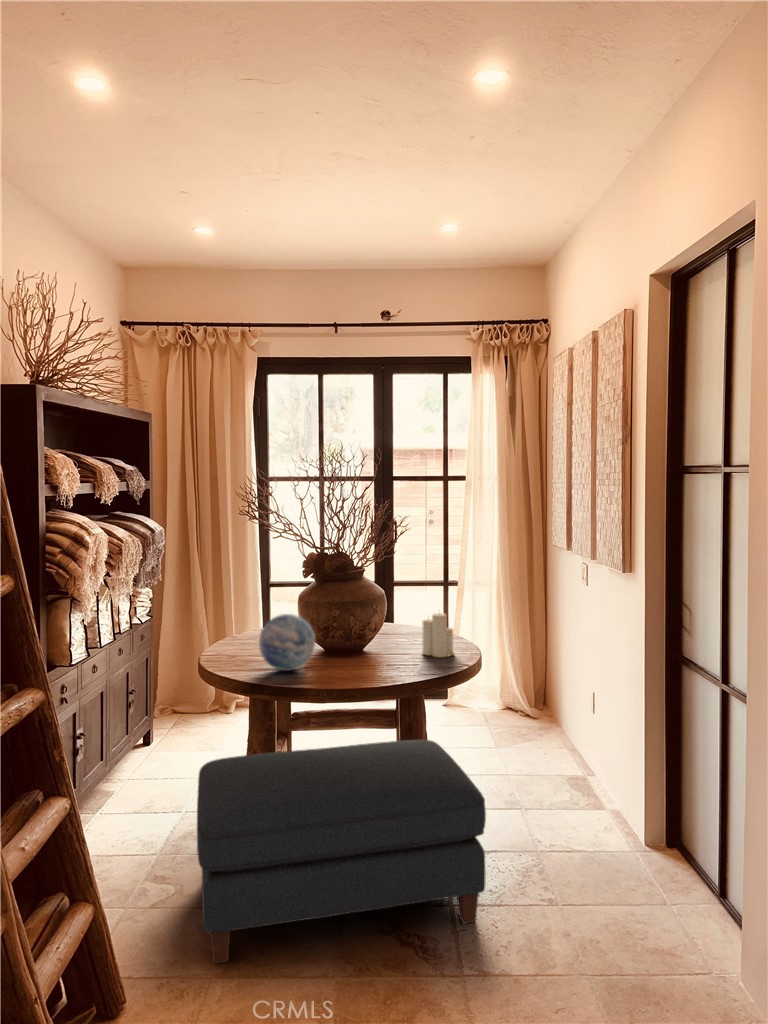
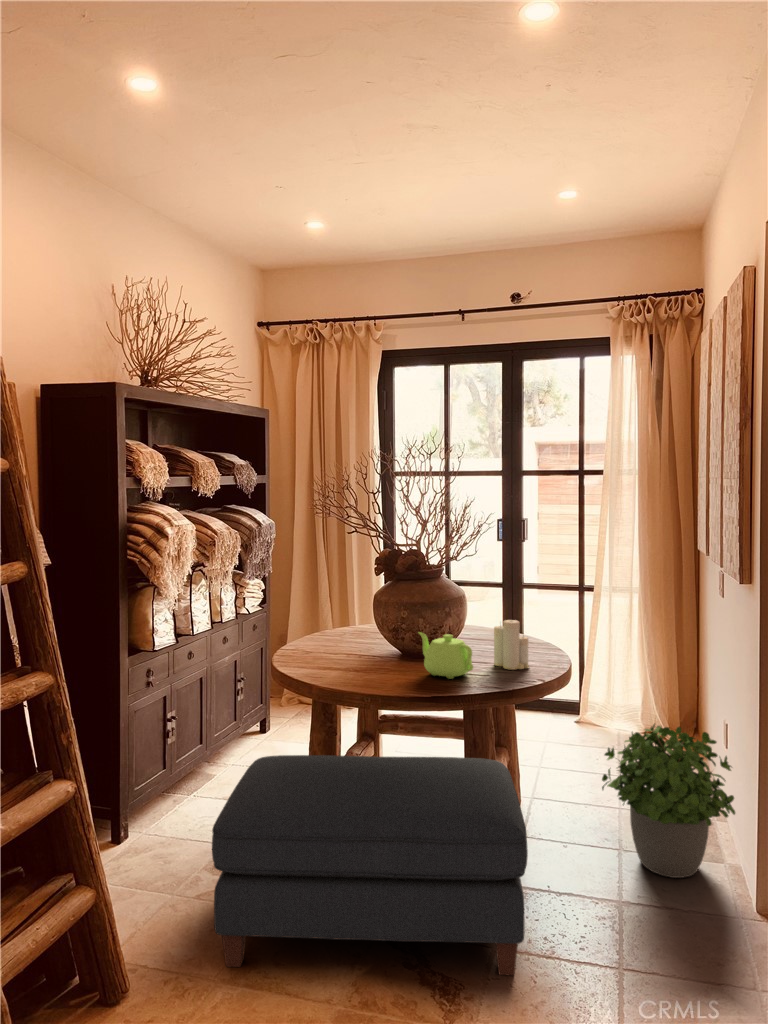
decorative orb: present [259,614,315,671] -> none [311,612,369,671]
teapot: none [359,629,415,669] -> present [419,632,473,679]
potted plant: none [508,695,617,824] -> present [602,724,735,878]

